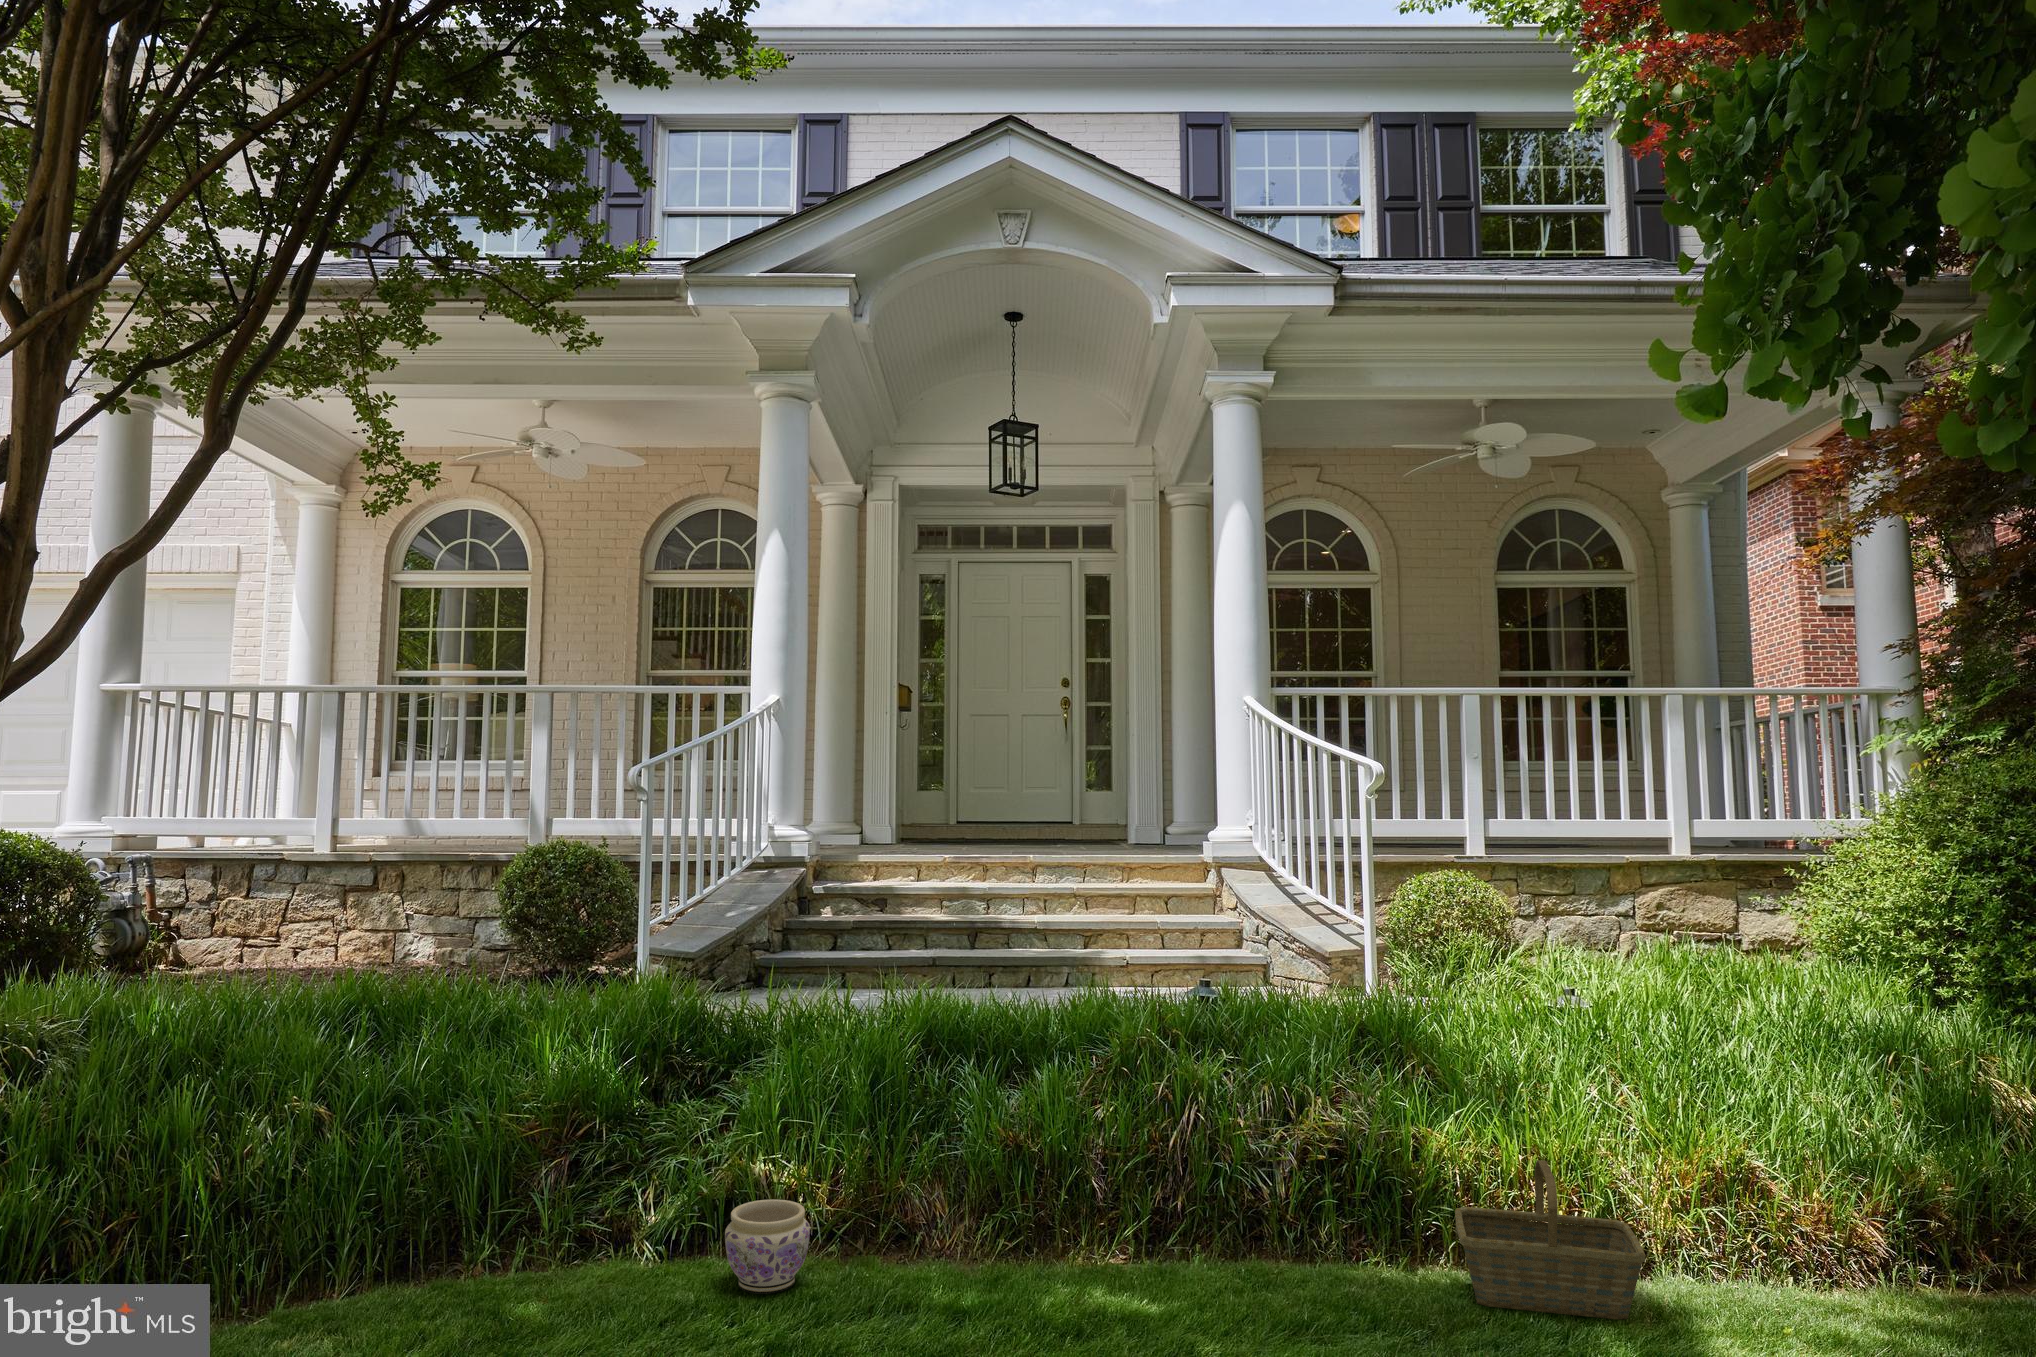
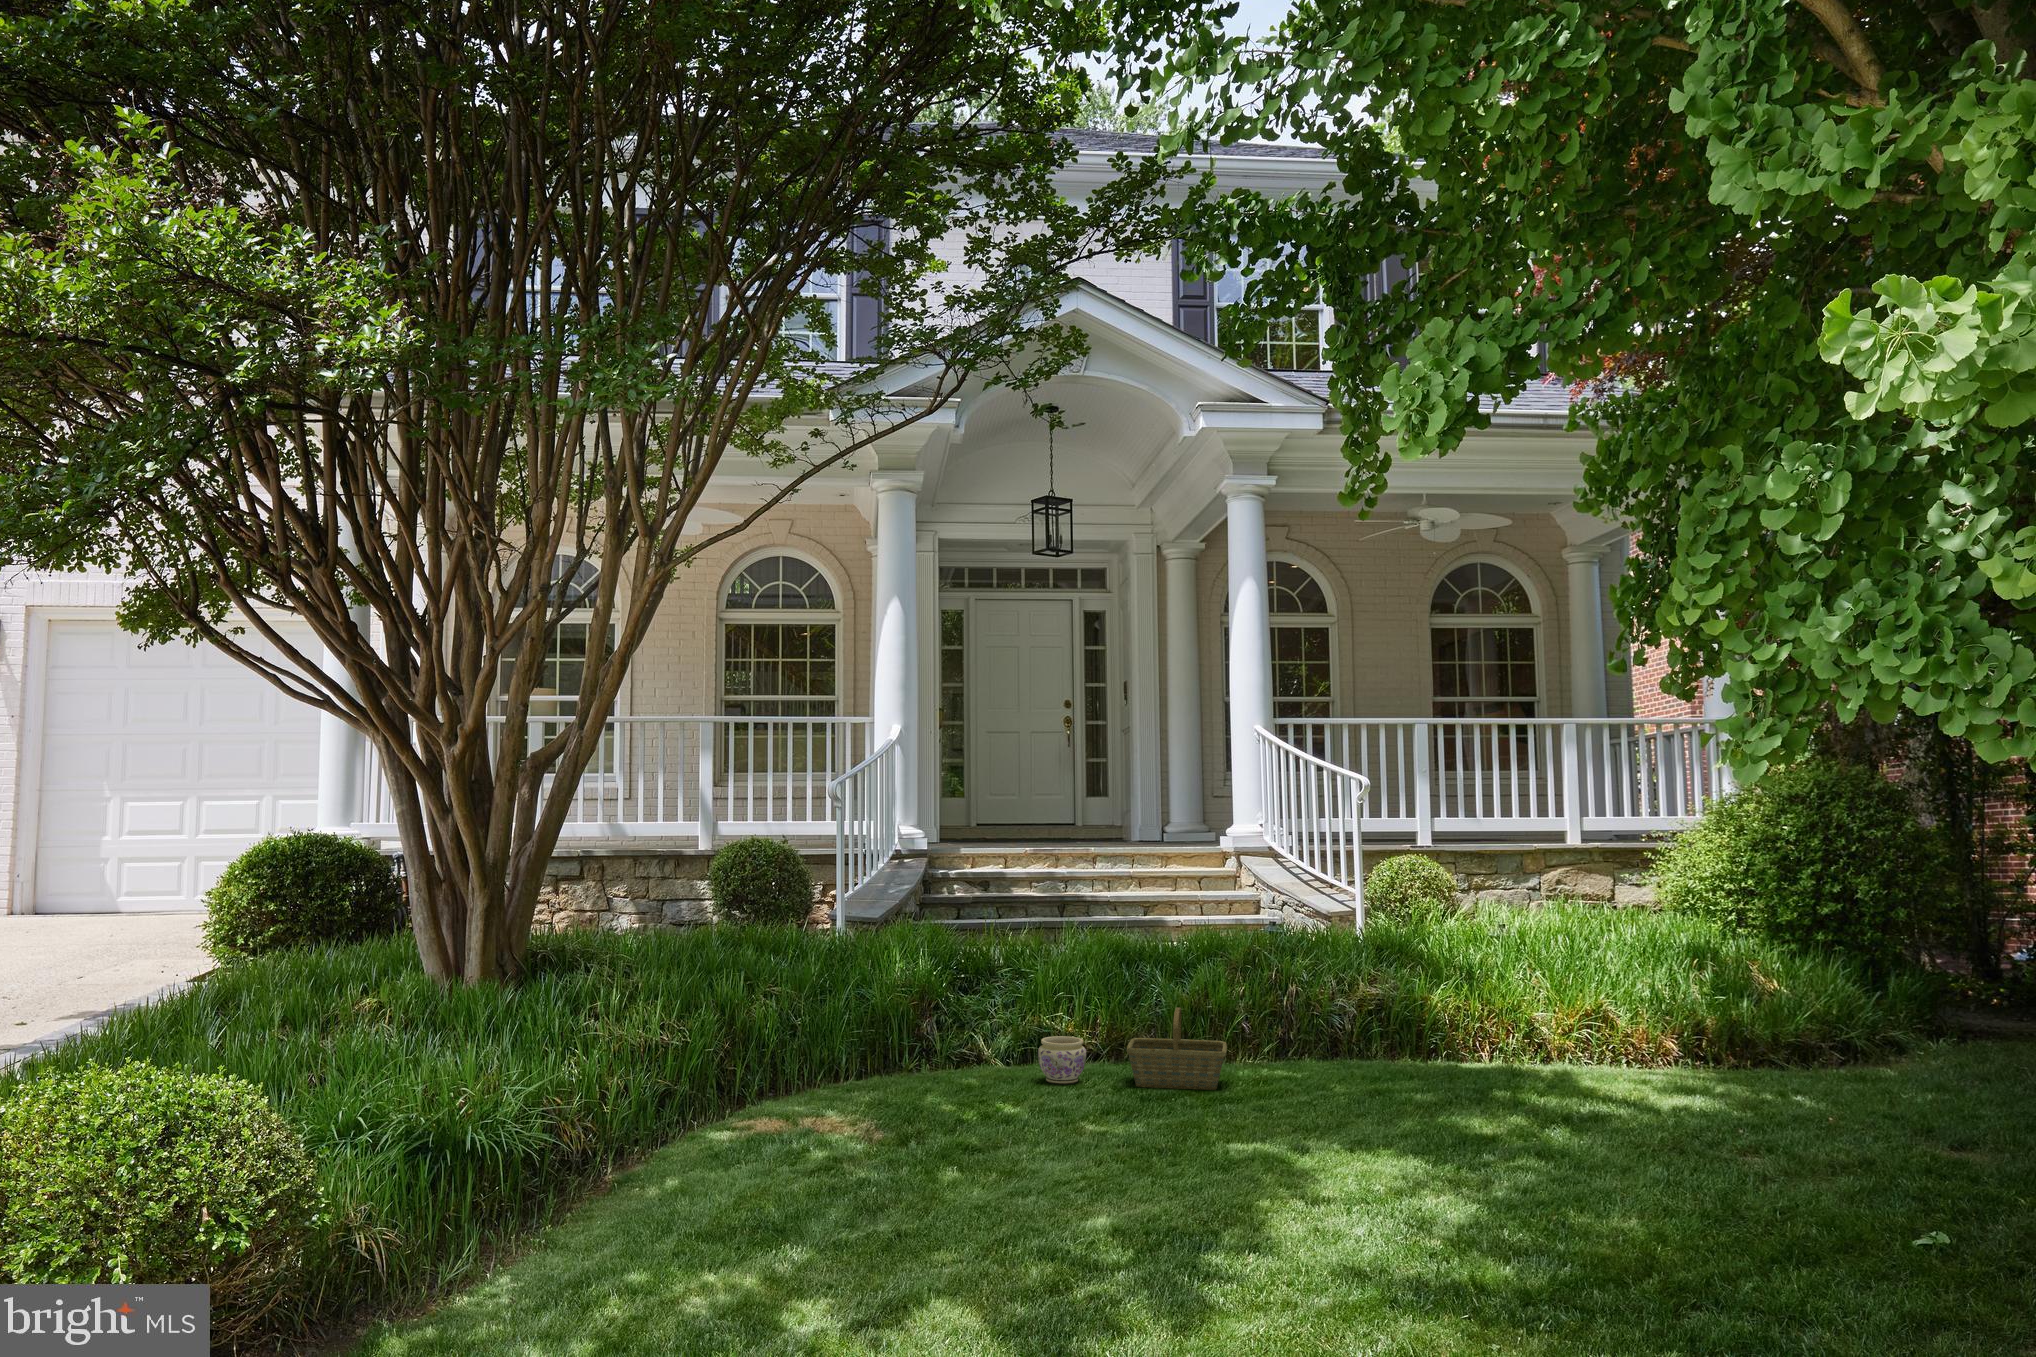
basket: present [1455,1160,1645,1319] -> present [1127,1007,1227,1090]

